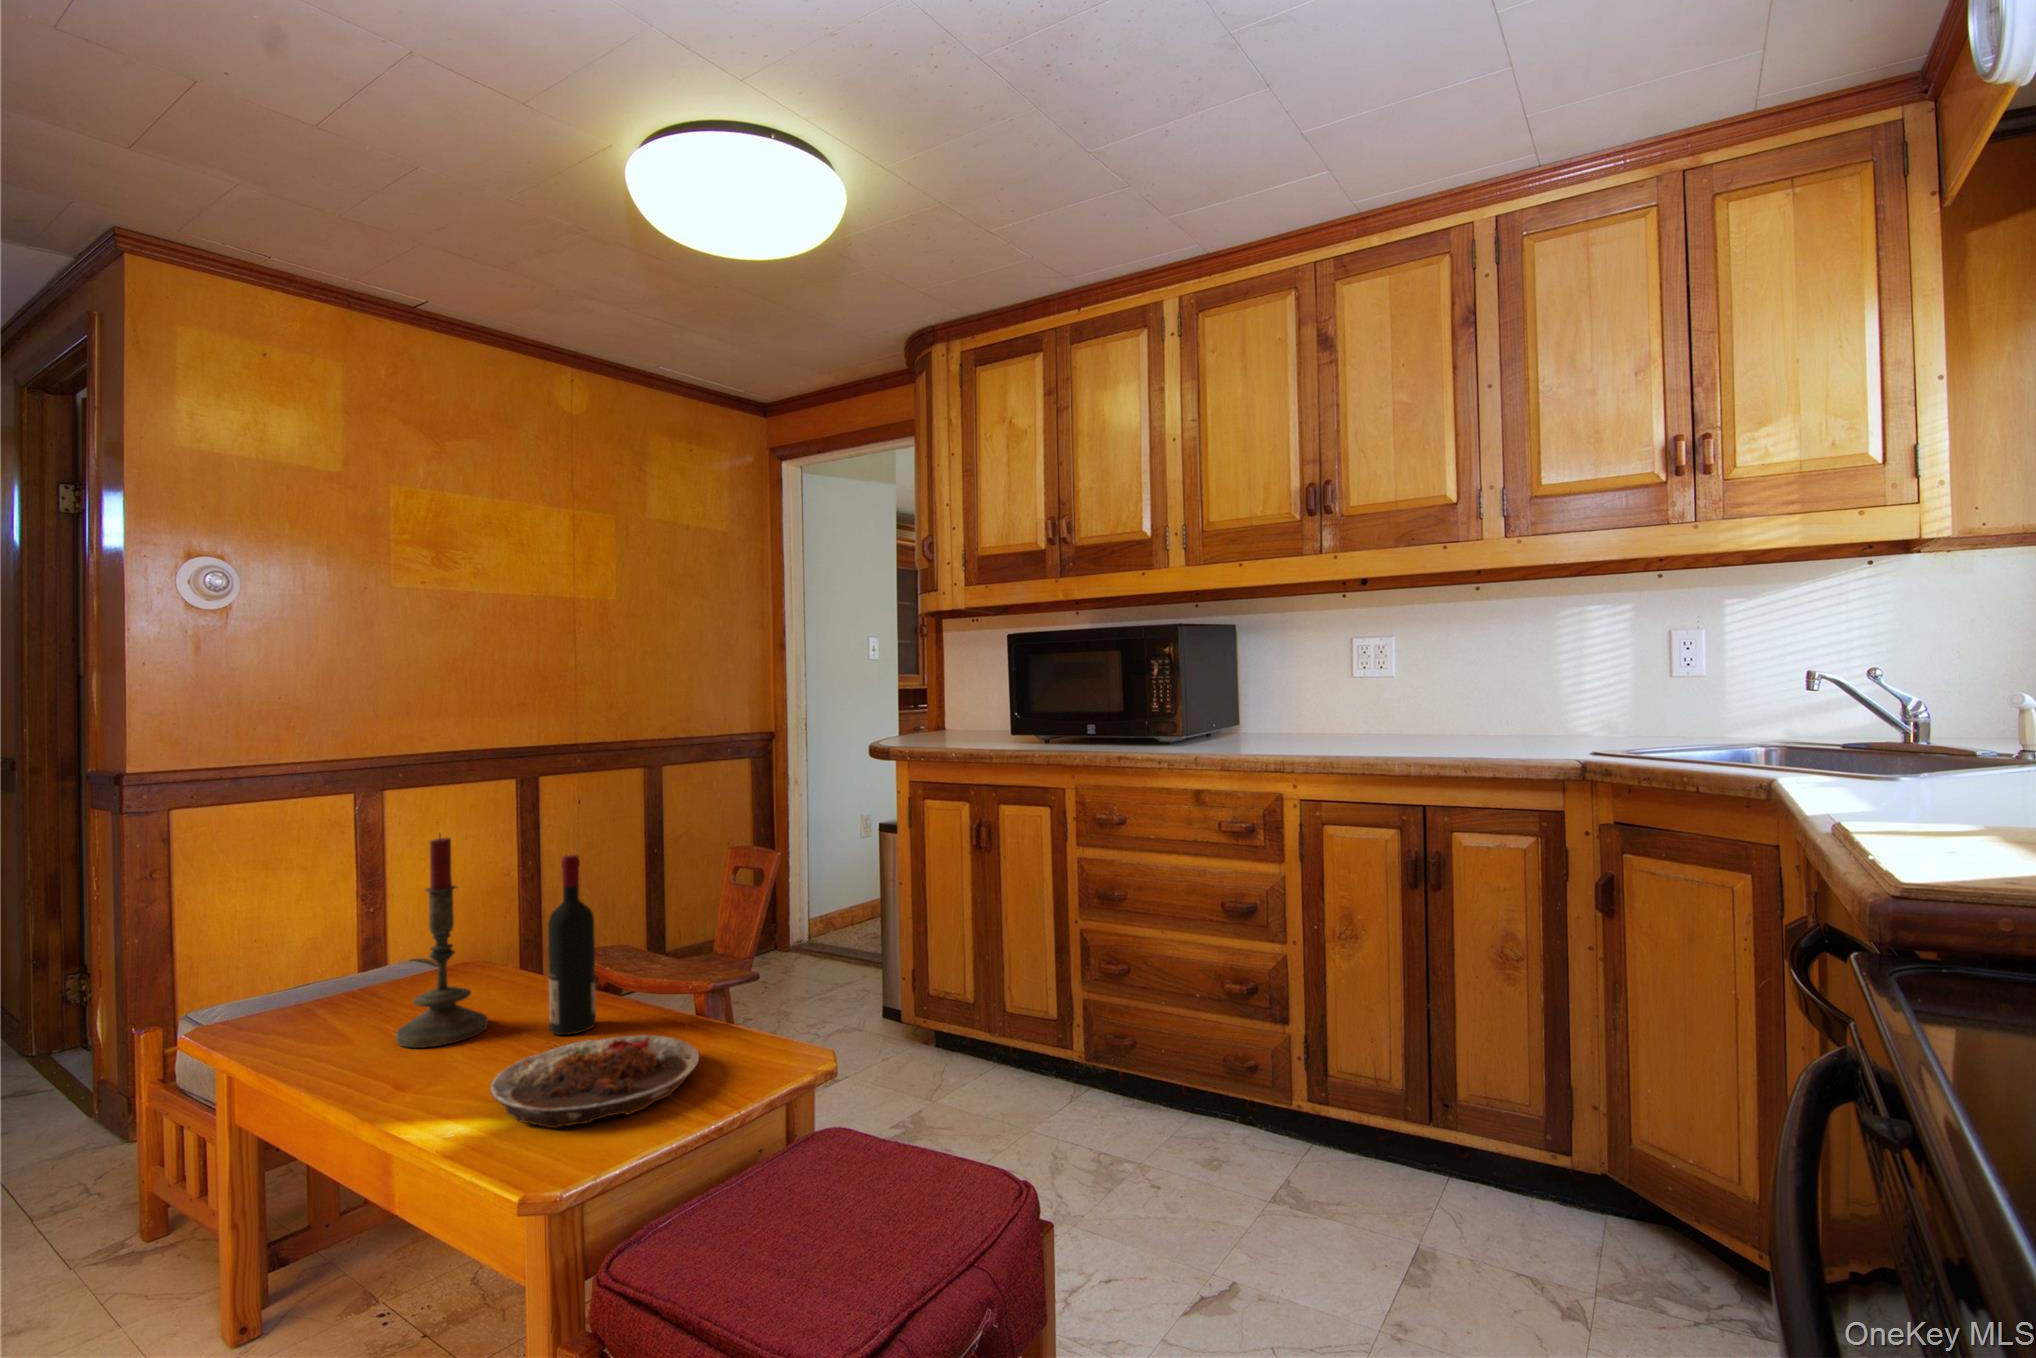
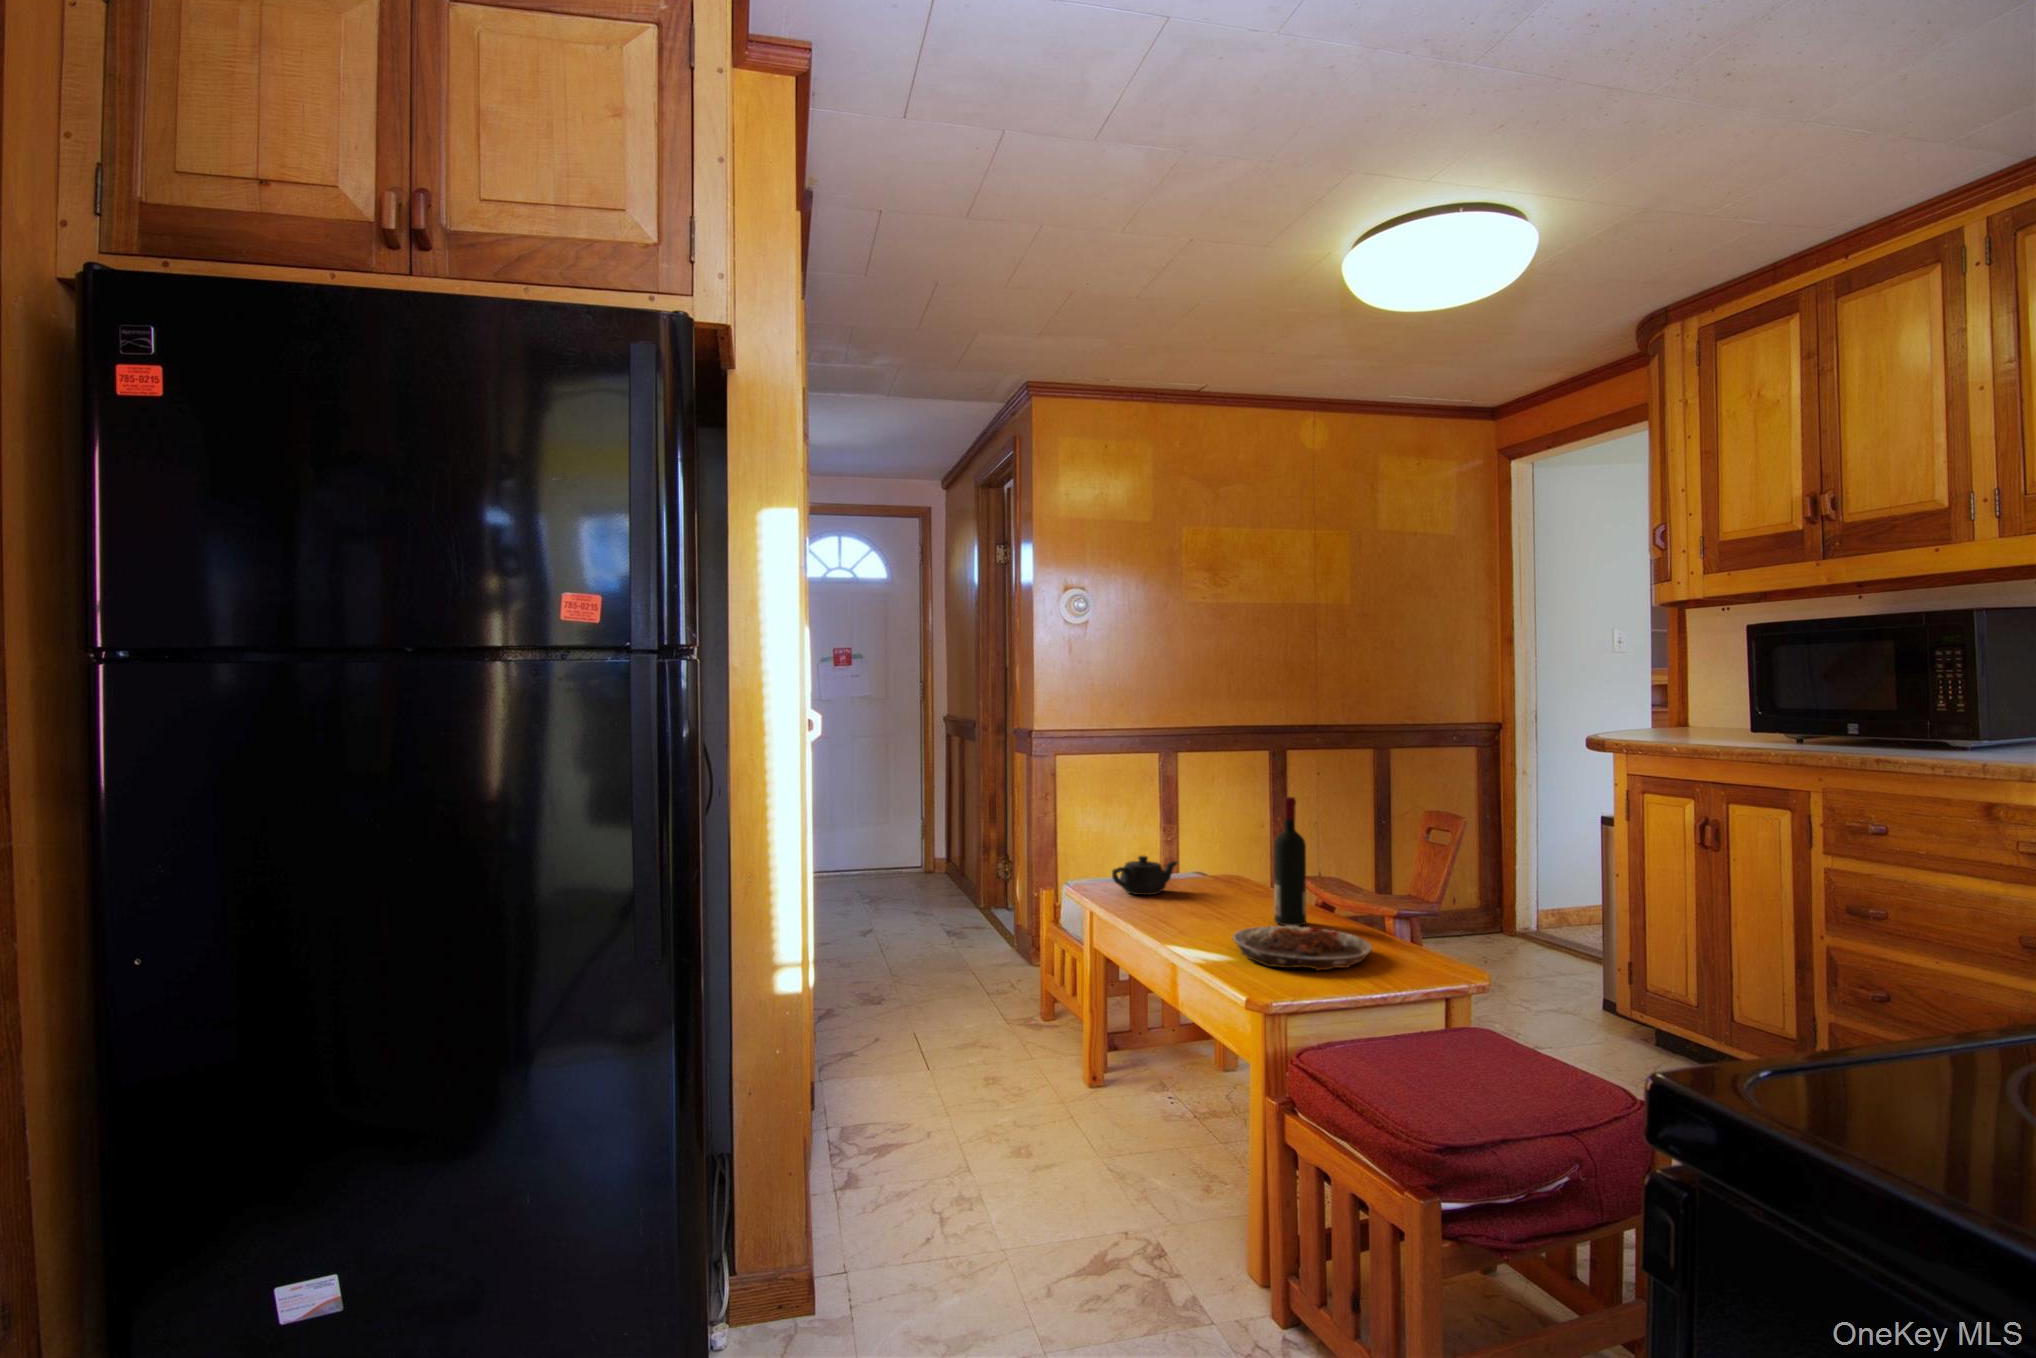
candle: present [396,834,488,1048] -> none [1181,773,1236,917]
teapot: none [269,959,390,1026] -> present [1112,856,1177,895]

